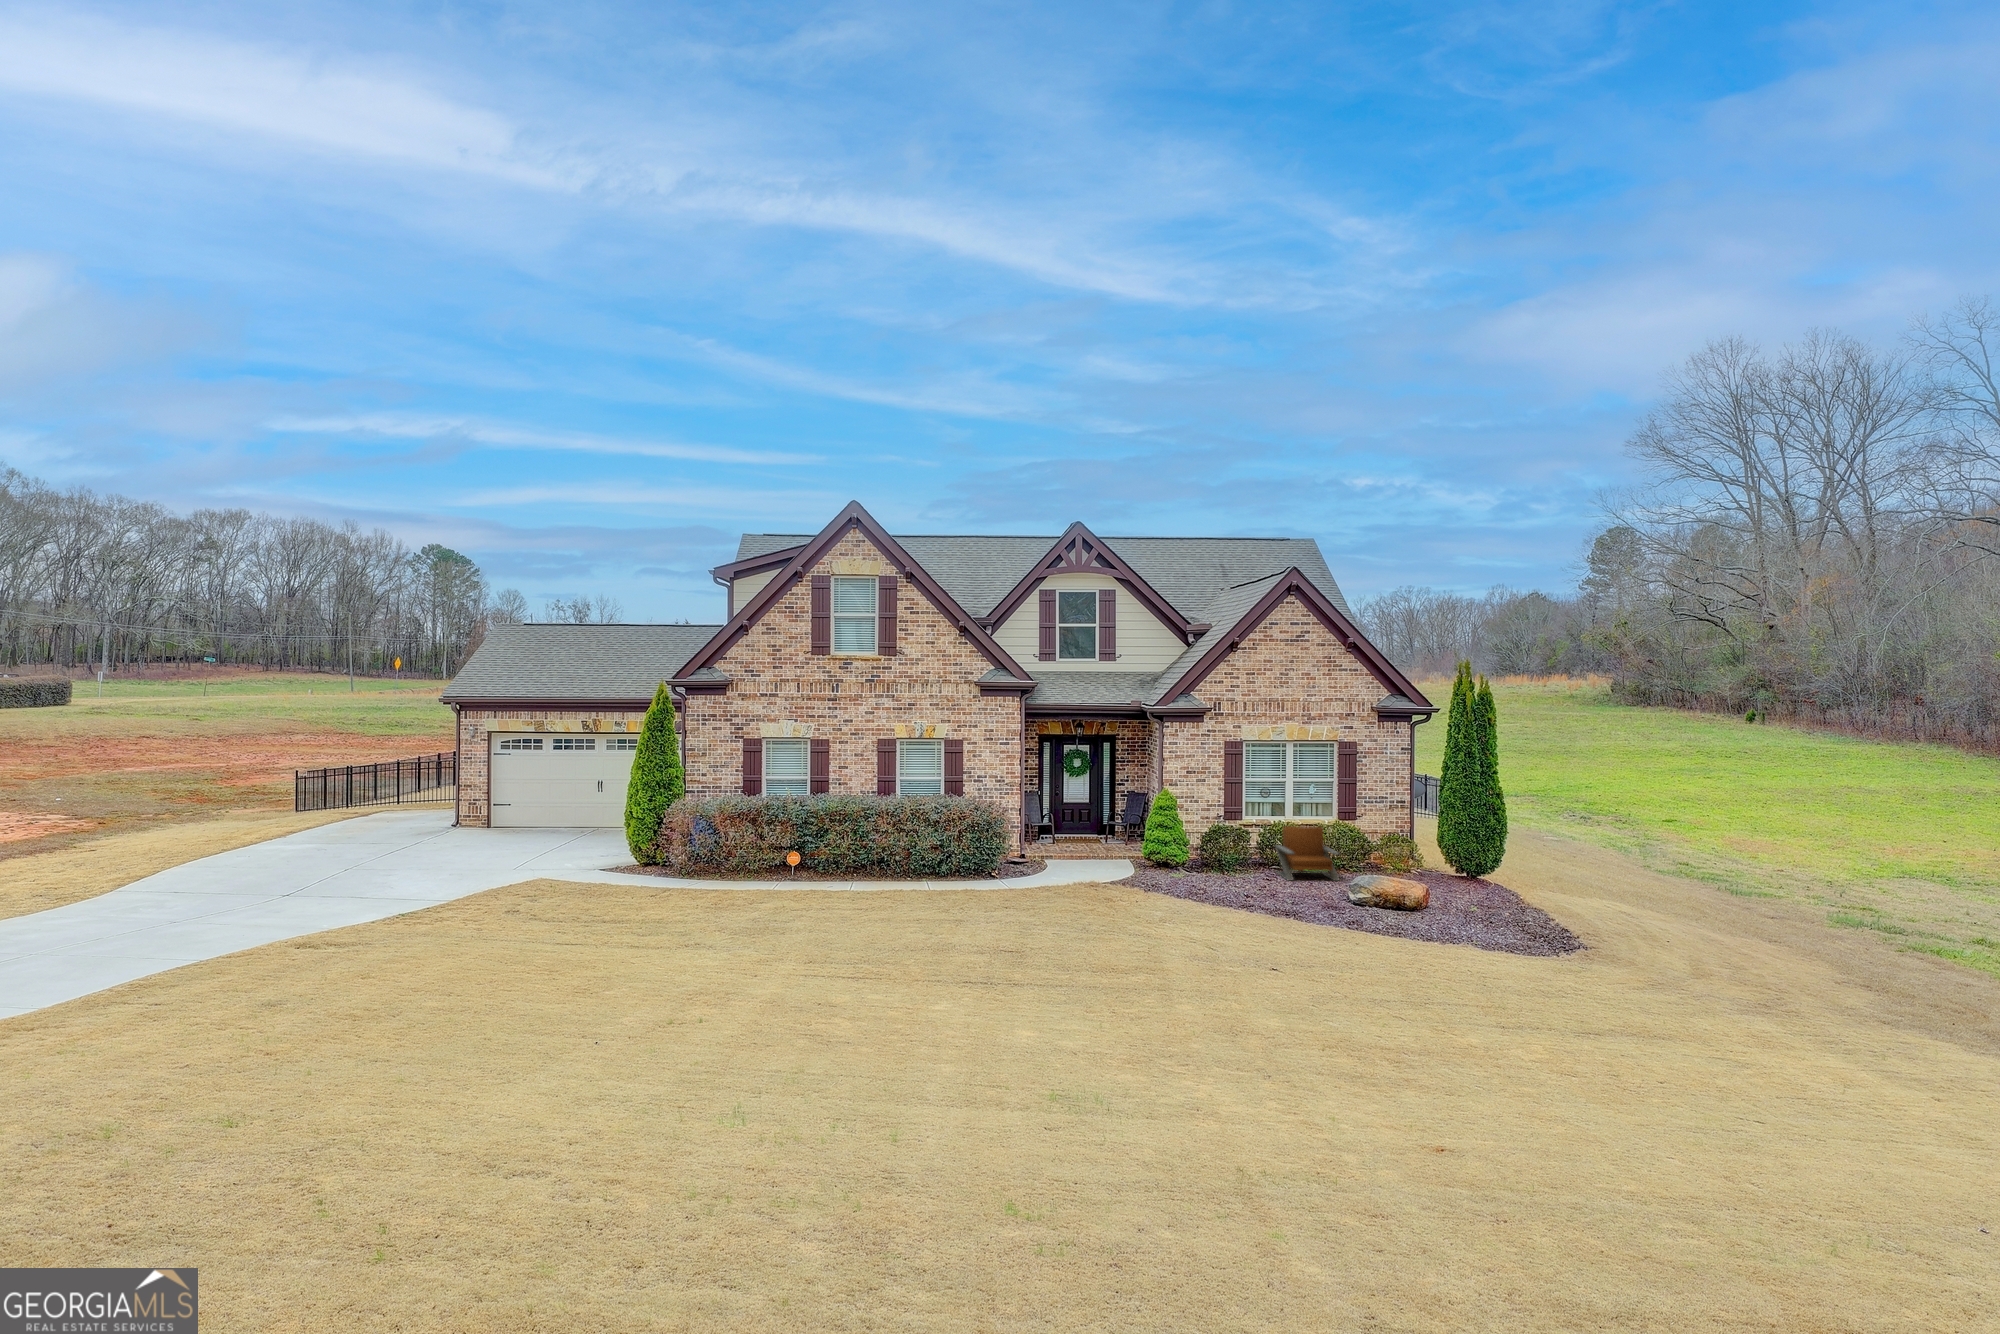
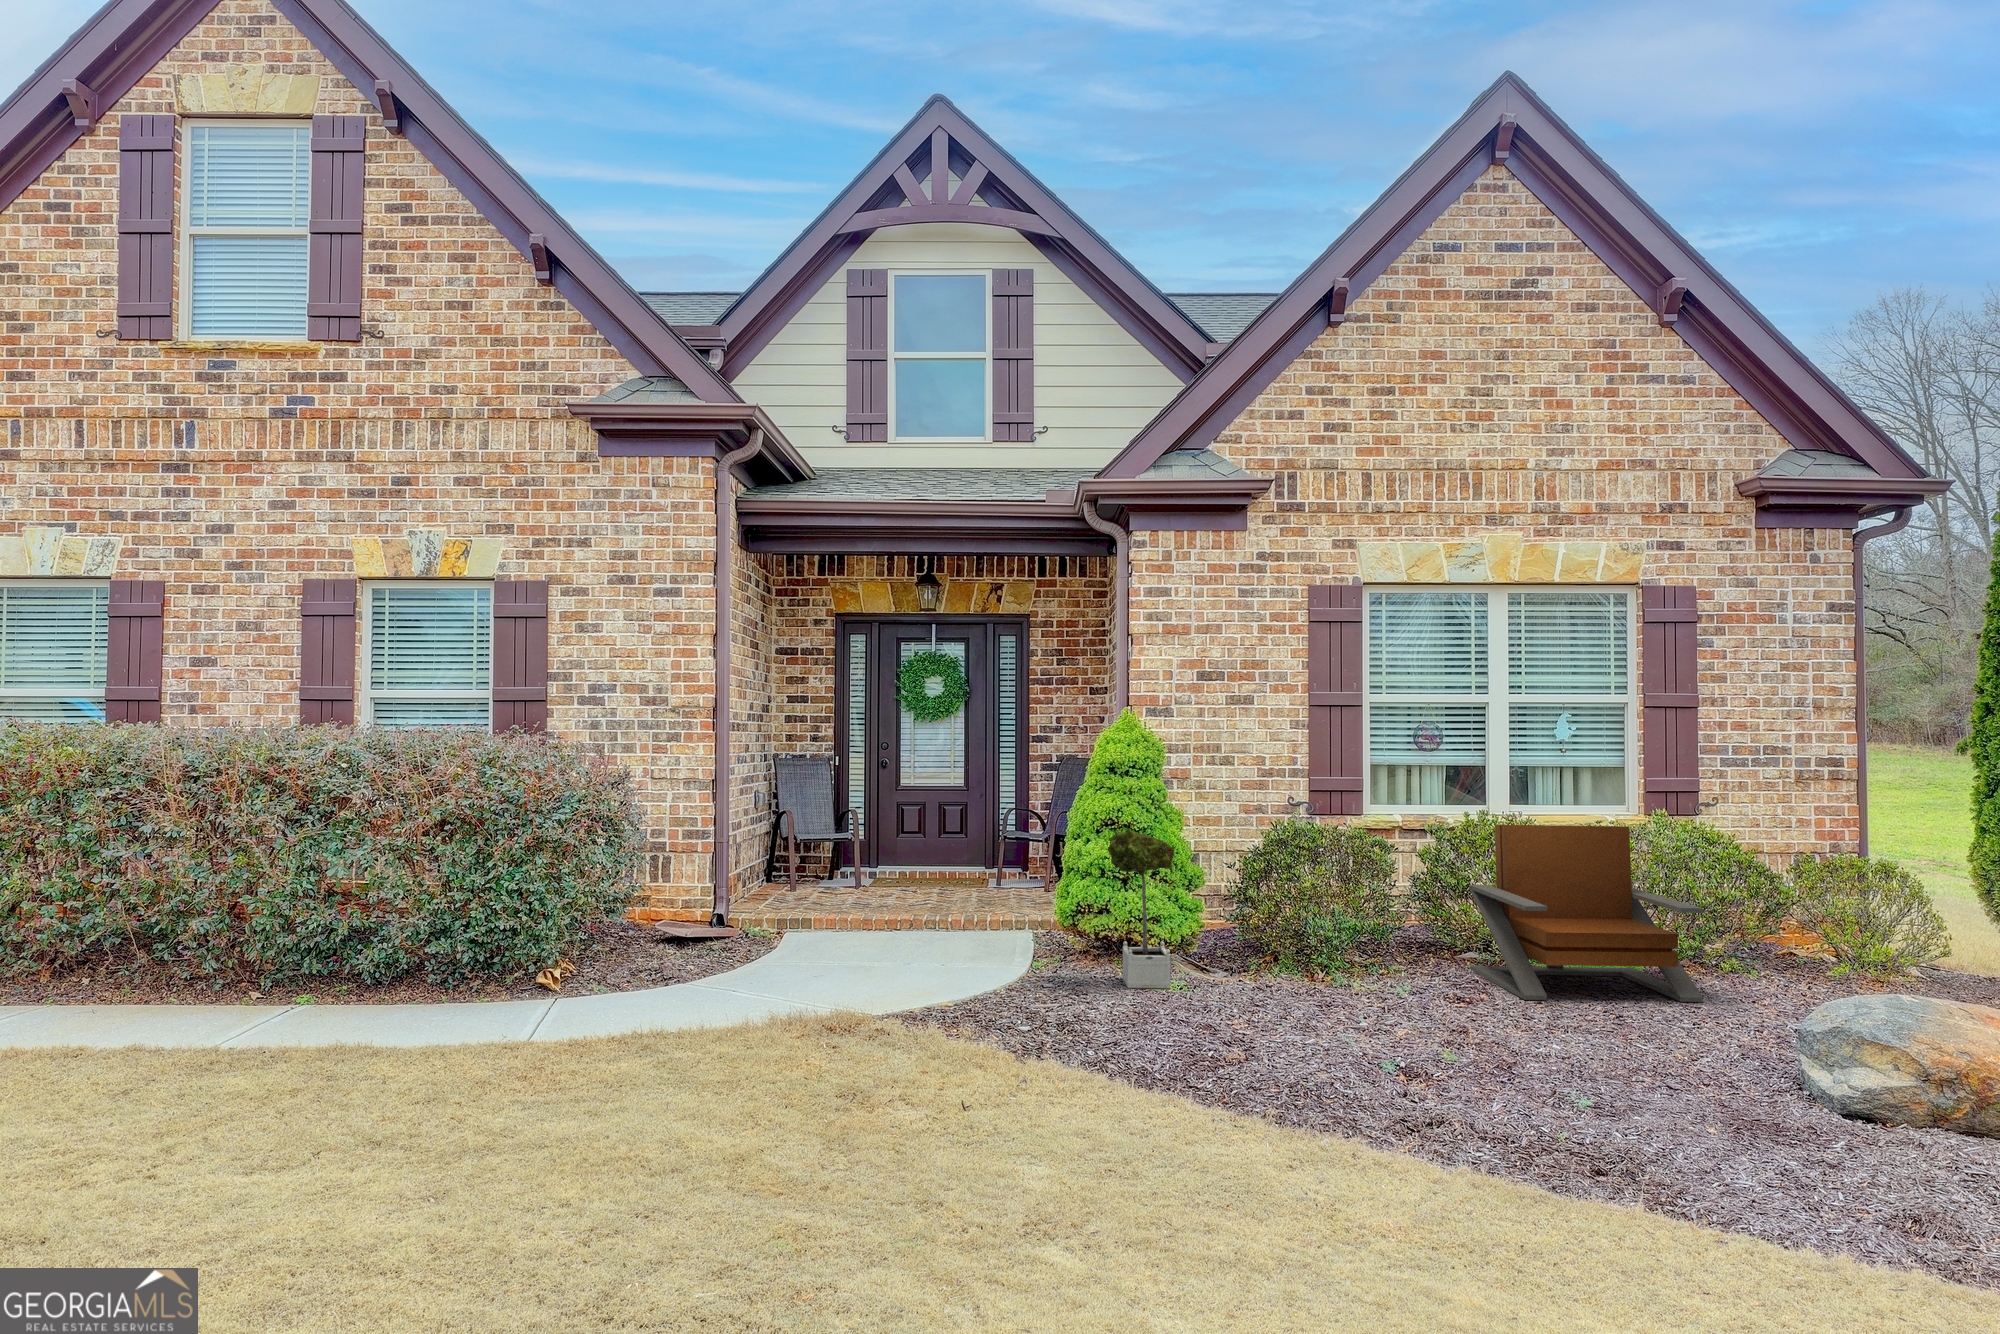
potted tree: none [1163,830,1184,877] -> present [1108,830,1175,988]

